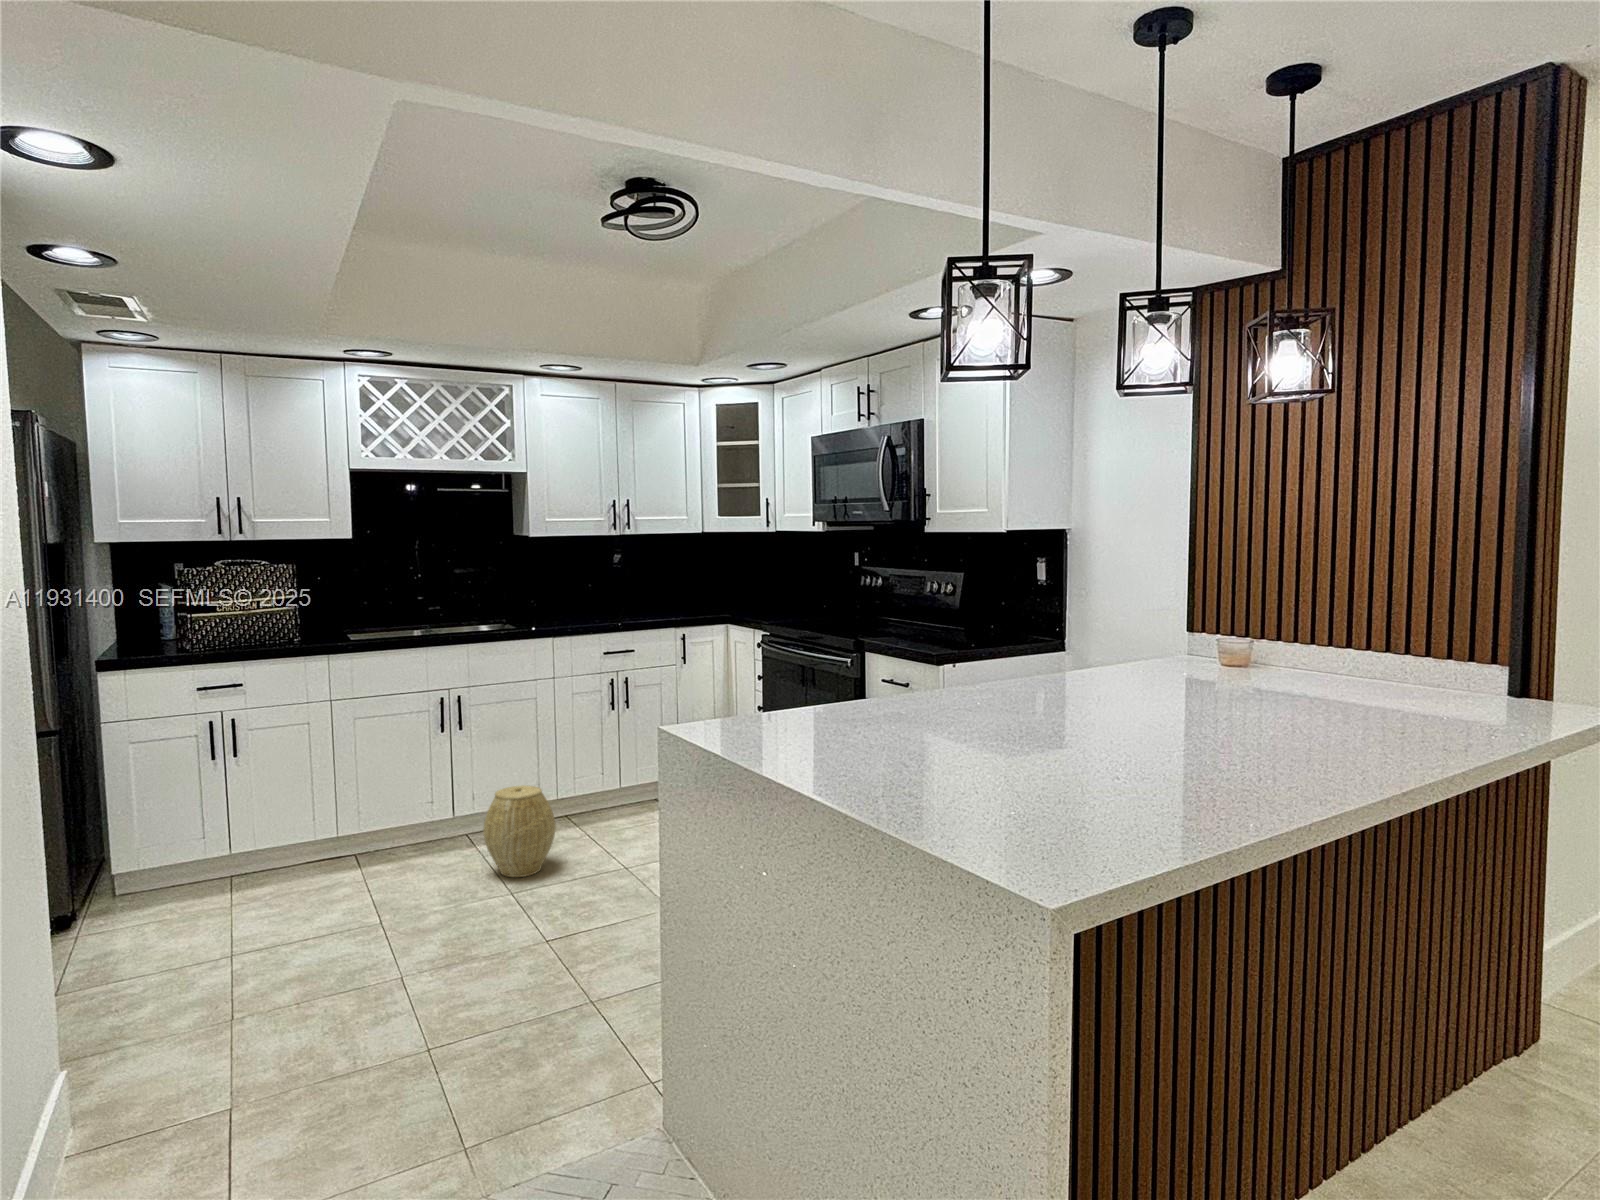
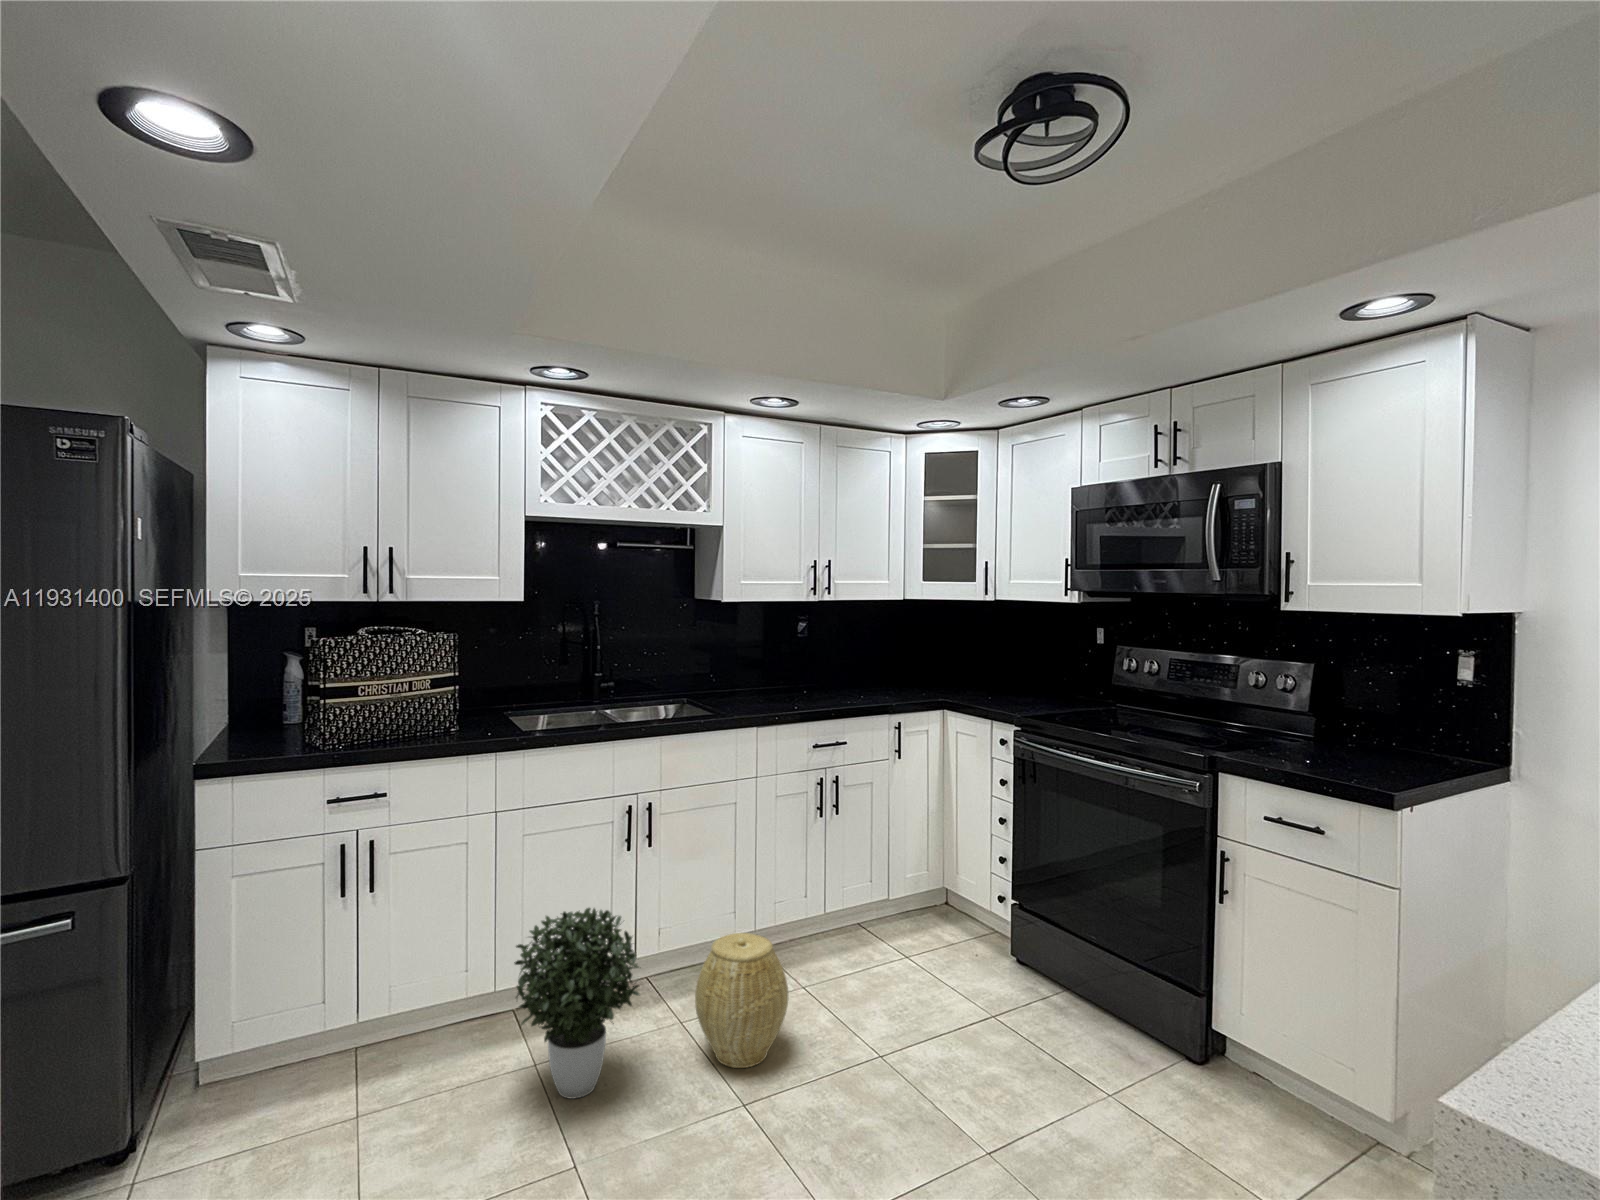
potted plant: none [342,762,437,894] -> present [514,908,640,1099]

